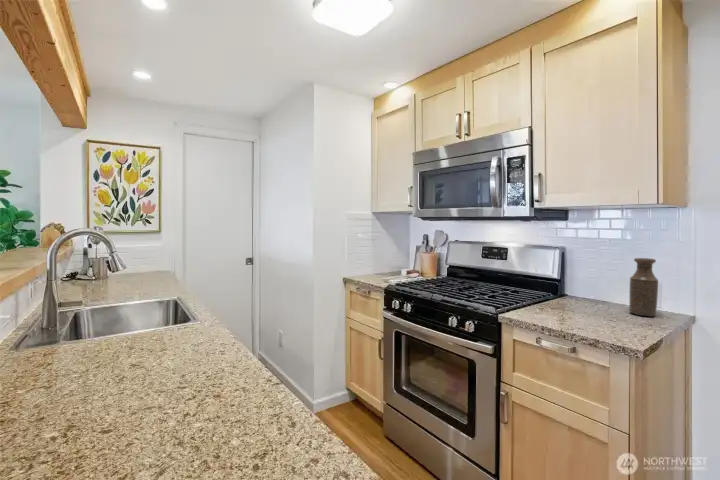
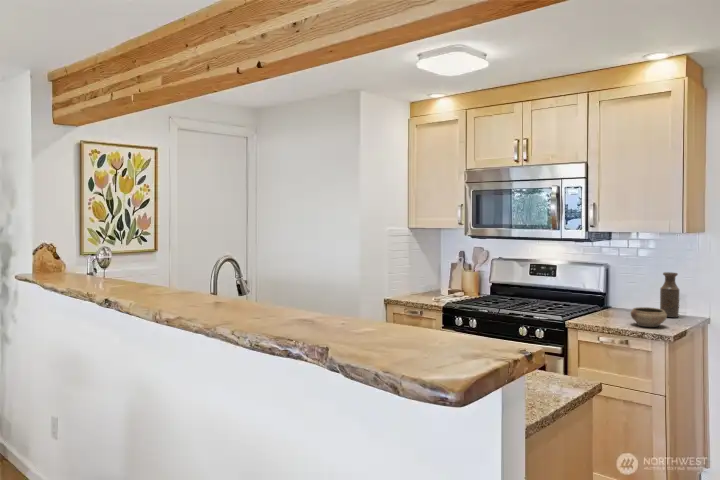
ceramic bowl: none [582,303,637,332] -> present [631,307,667,327]

